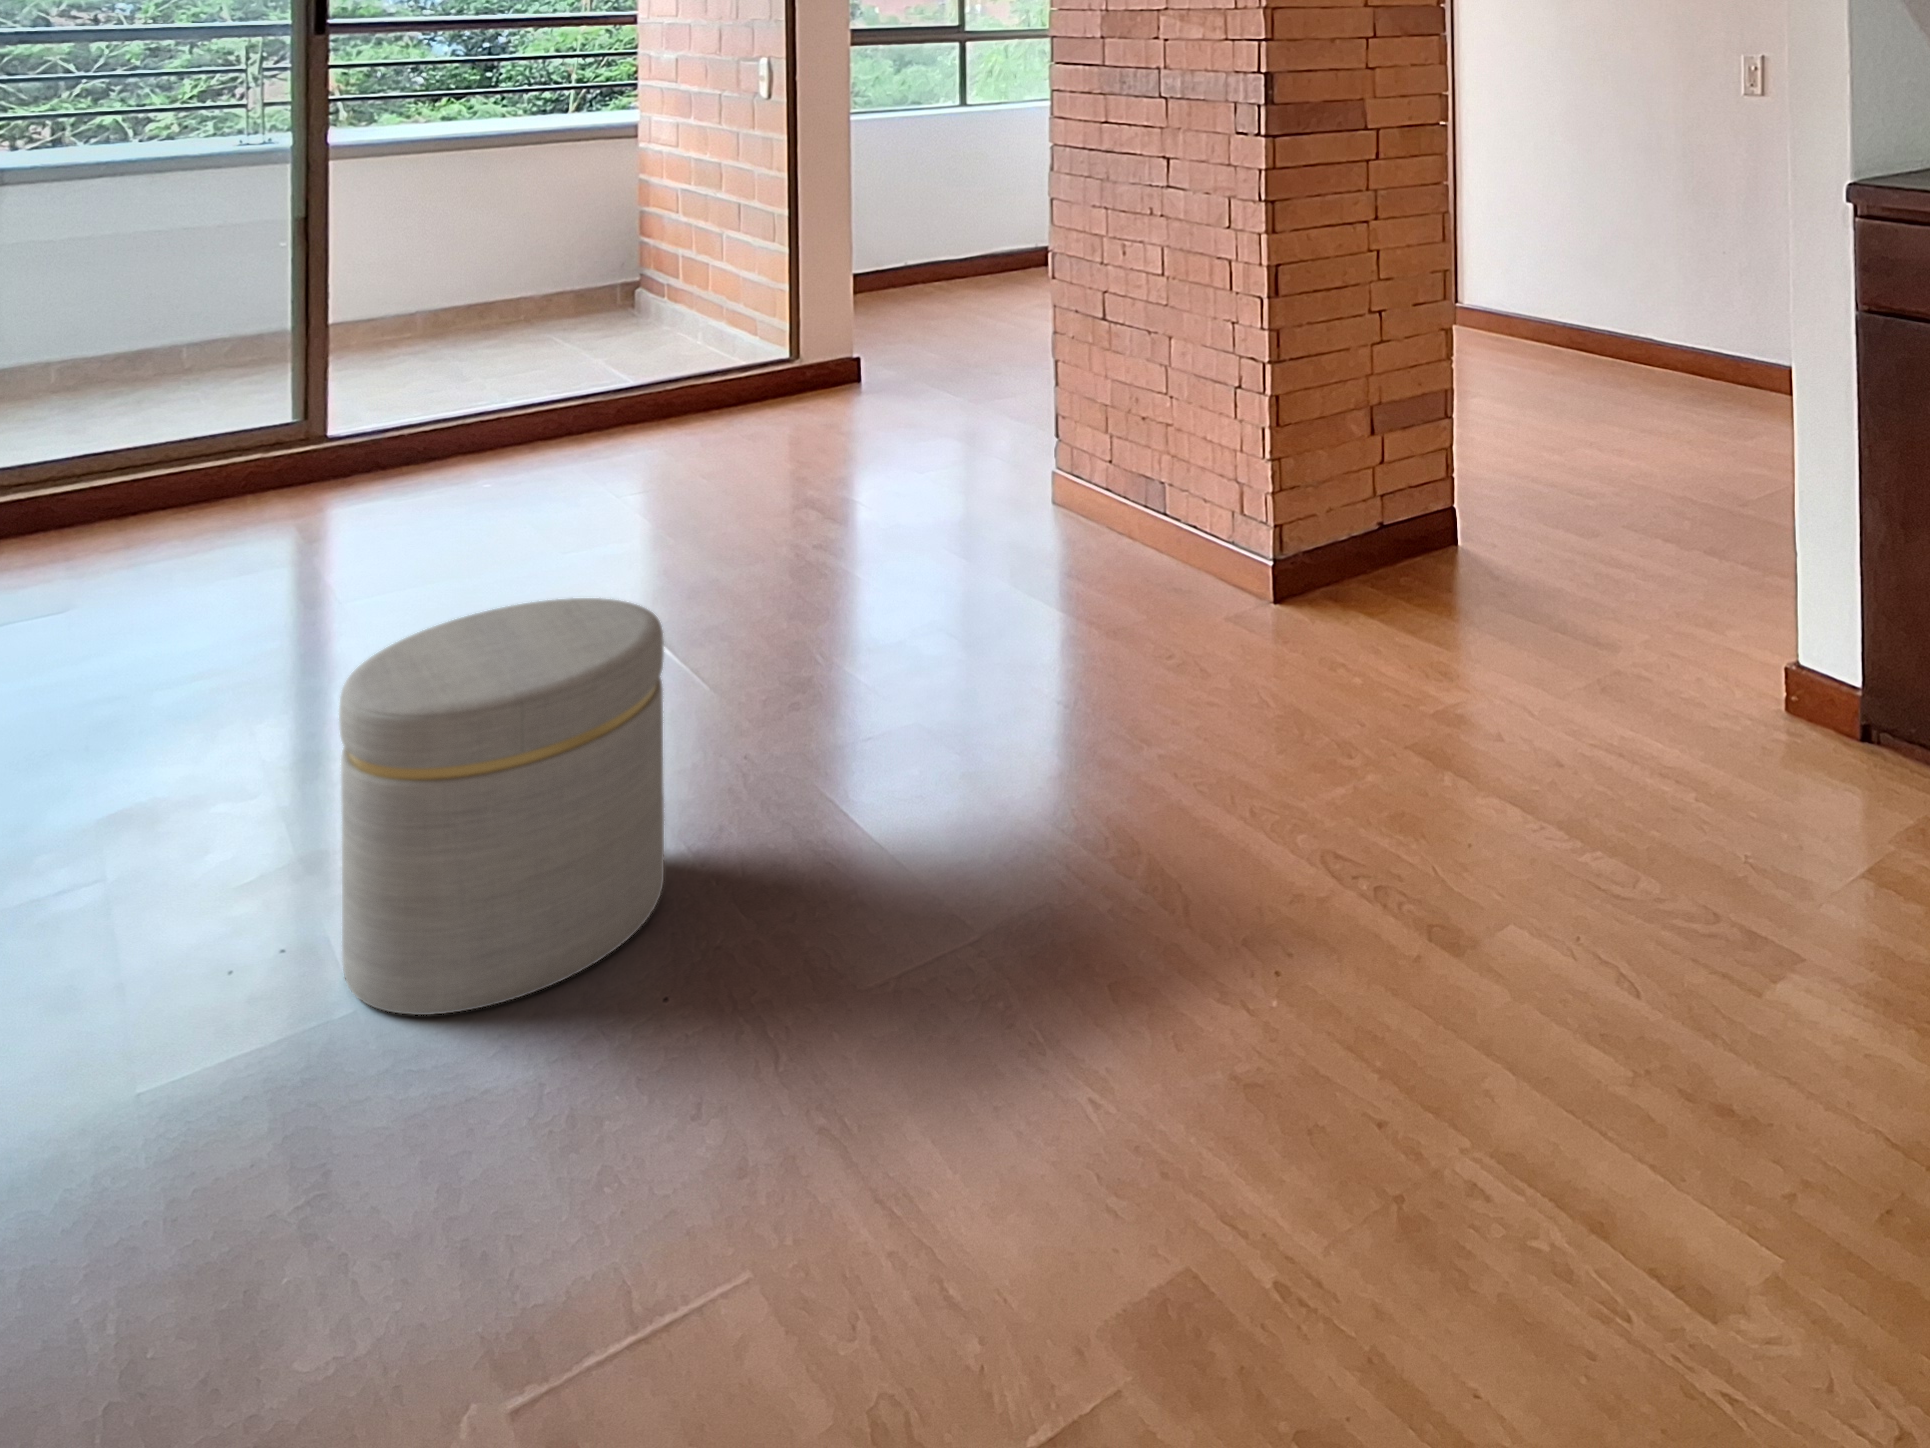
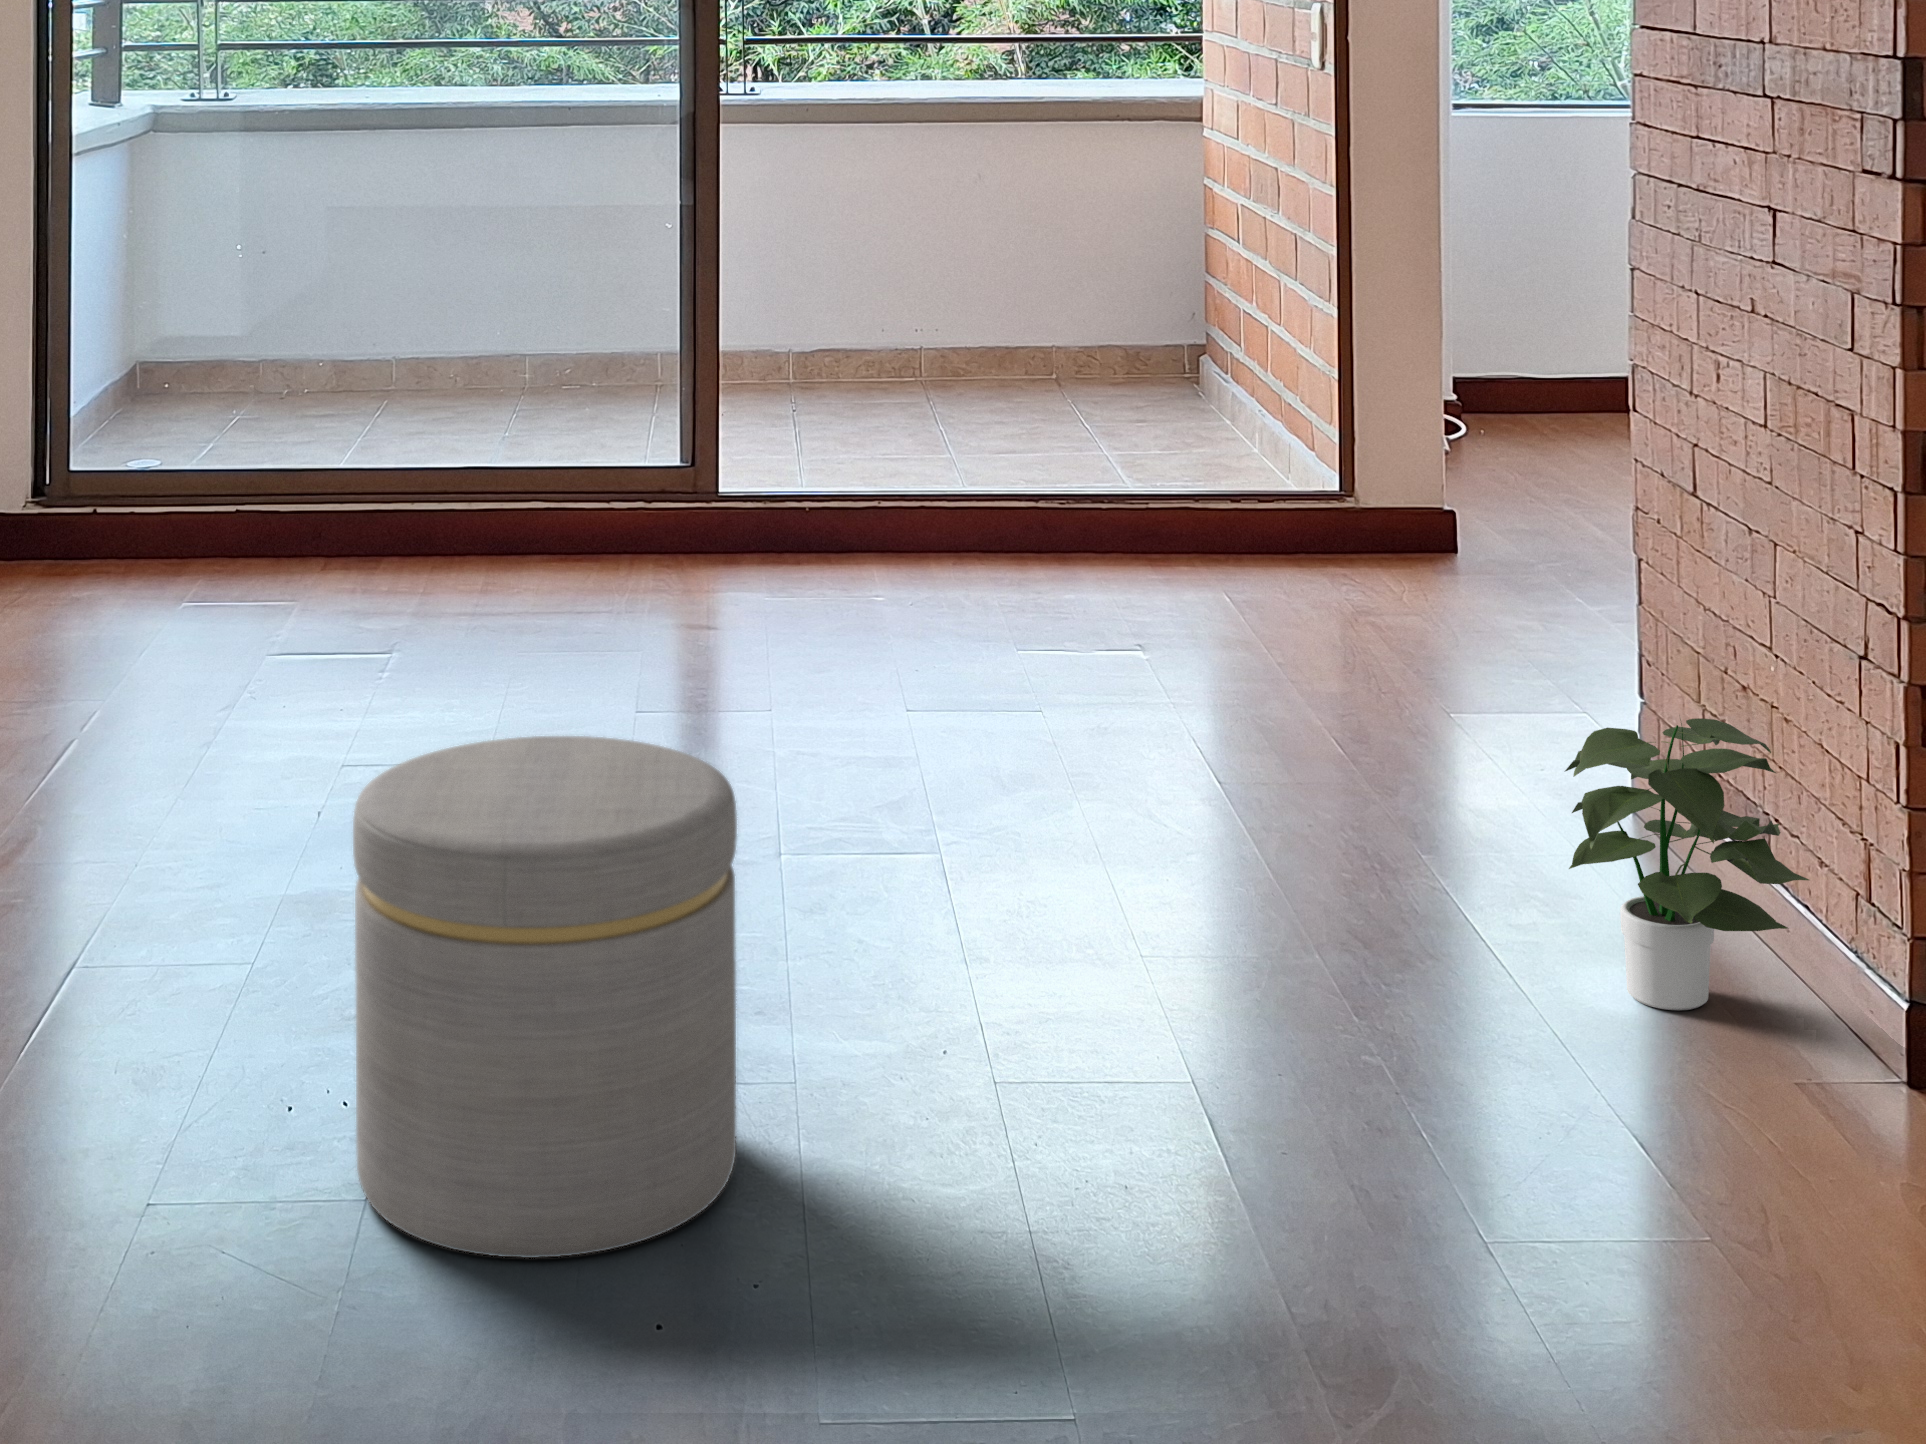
potted plant: none [1078,432,1219,597] -> present [1565,718,1809,1010]

